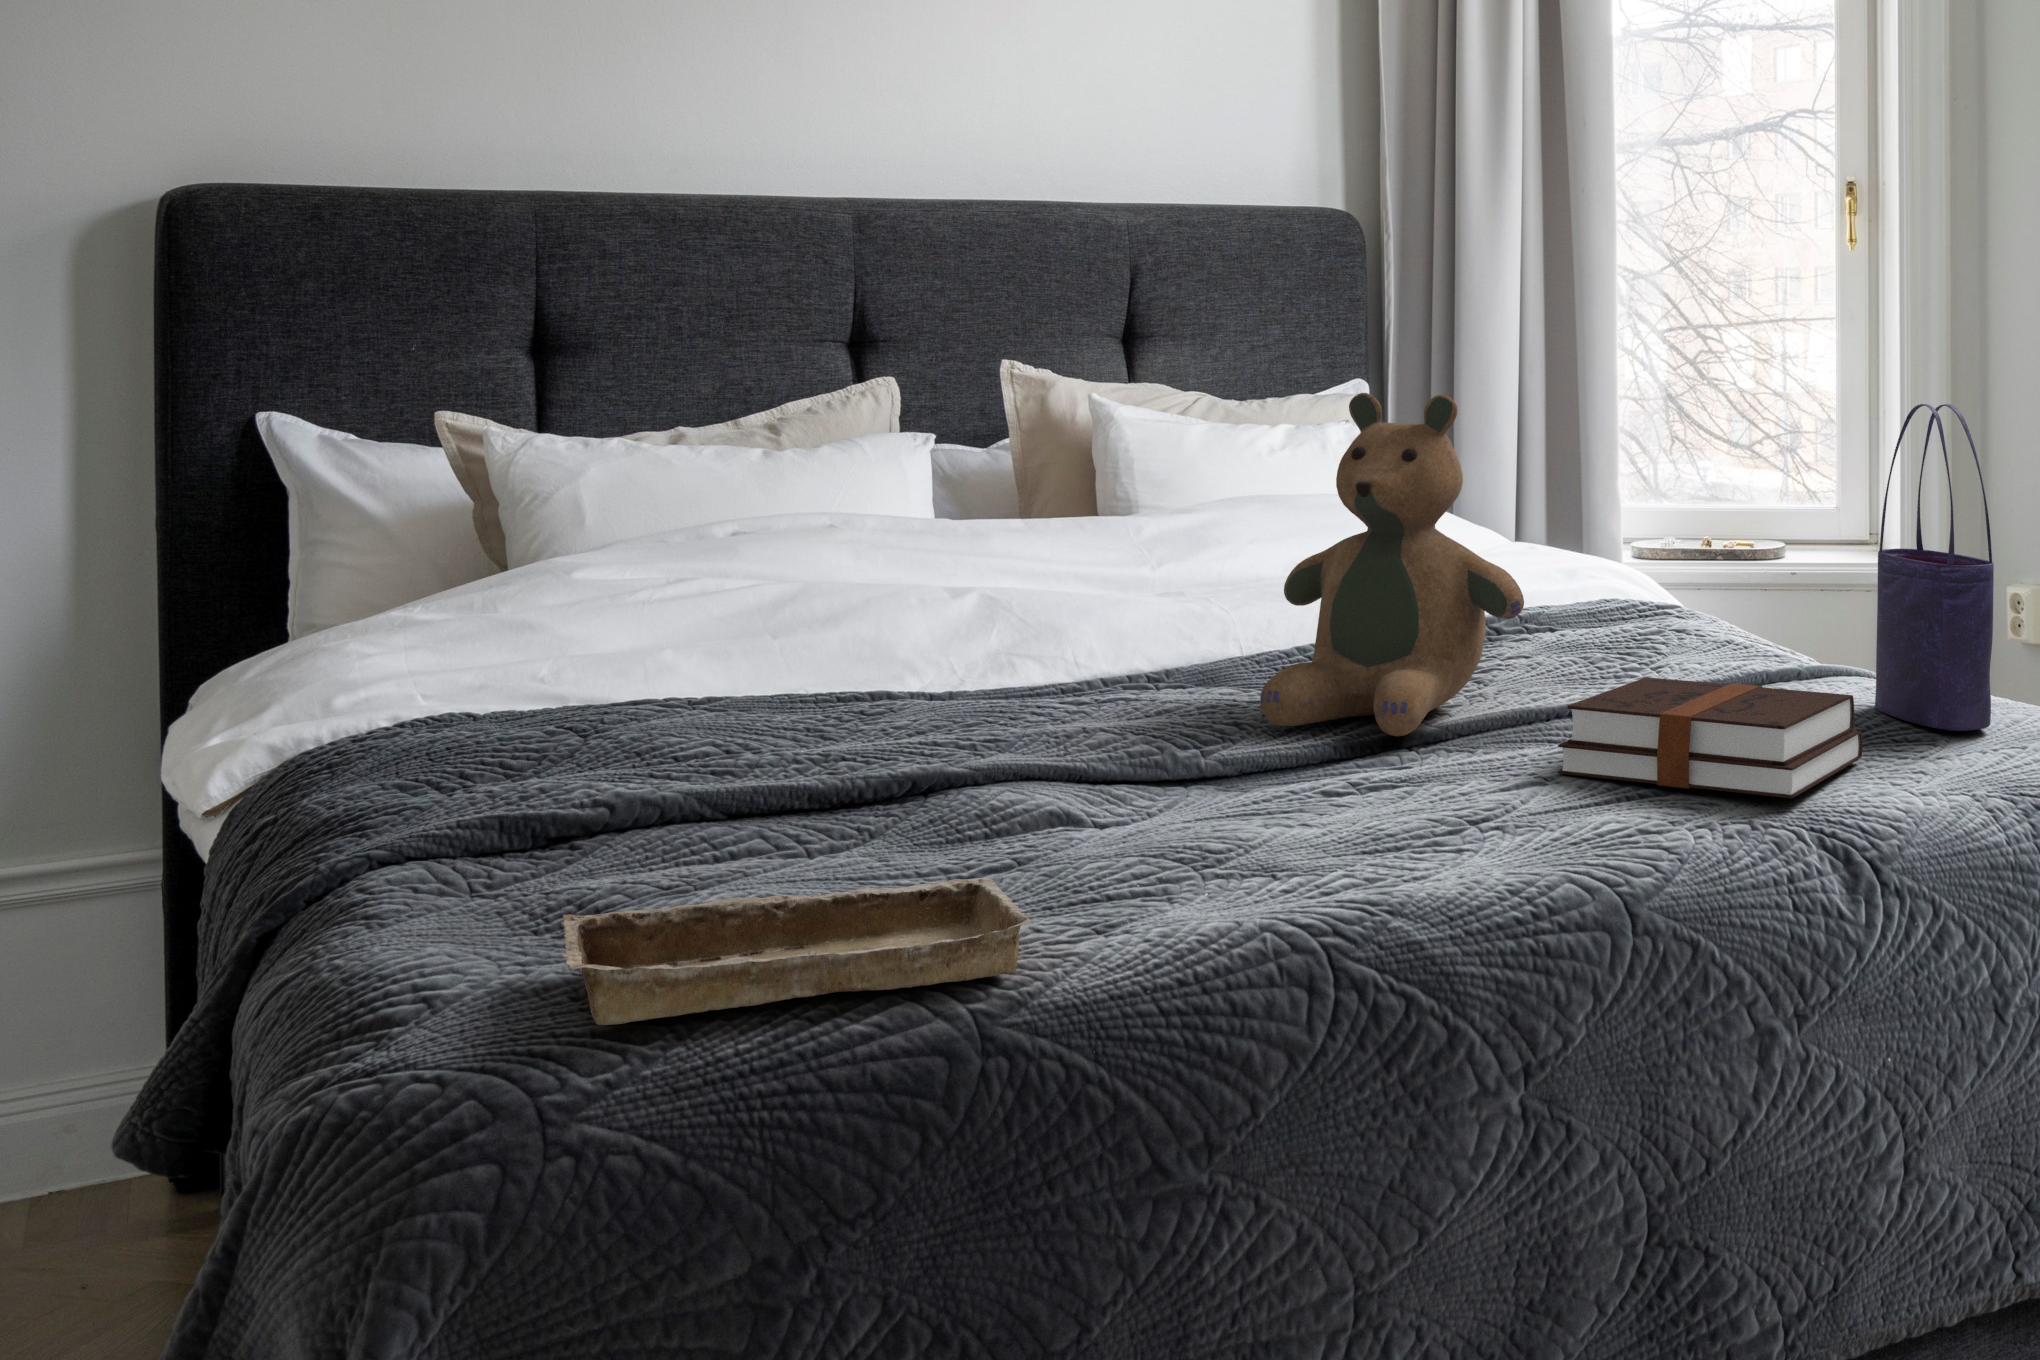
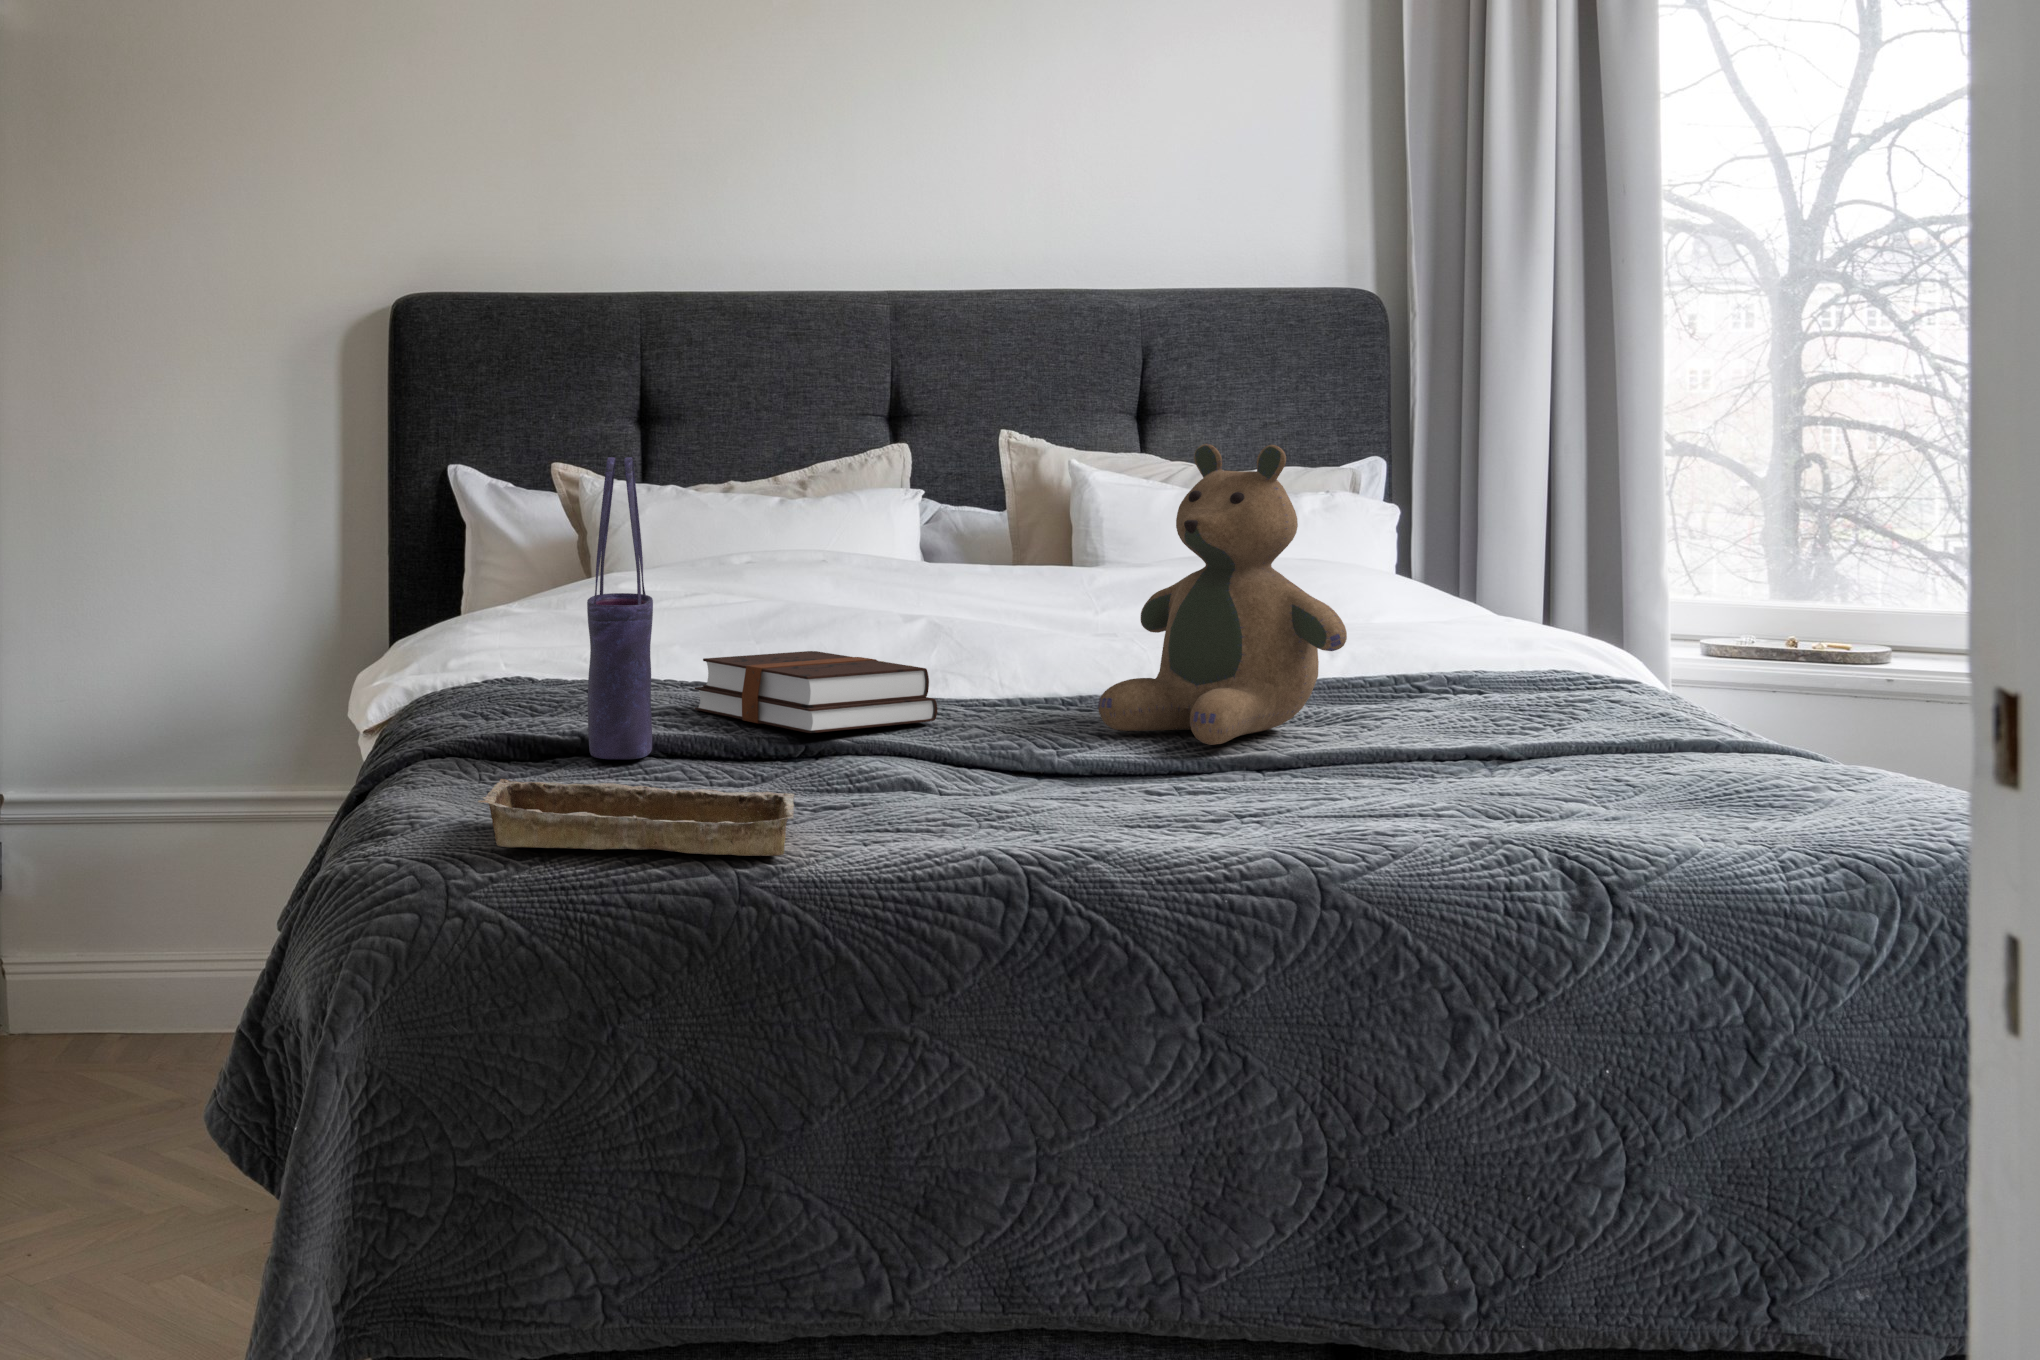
tote bag: present [1875,404,1994,731] -> present [587,457,653,759]
hardback book: present [1558,677,1863,798] -> present [695,651,937,733]

